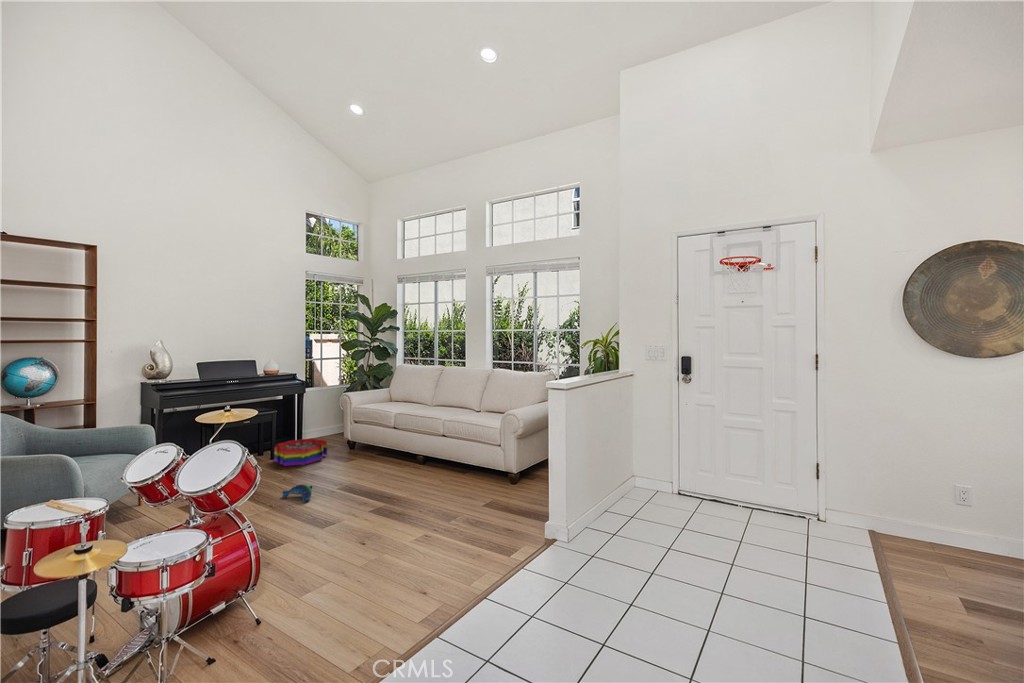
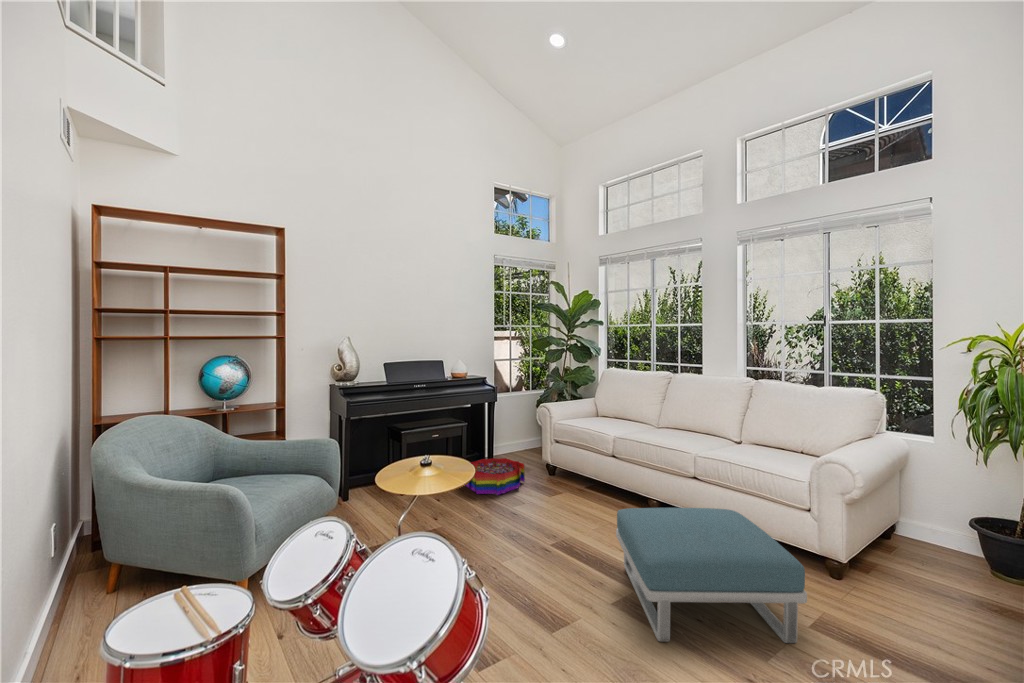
footstool: none [380,450,476,523] -> present [616,508,807,643]
plush toy: present [282,485,312,503] -> none [481,535,520,566]

